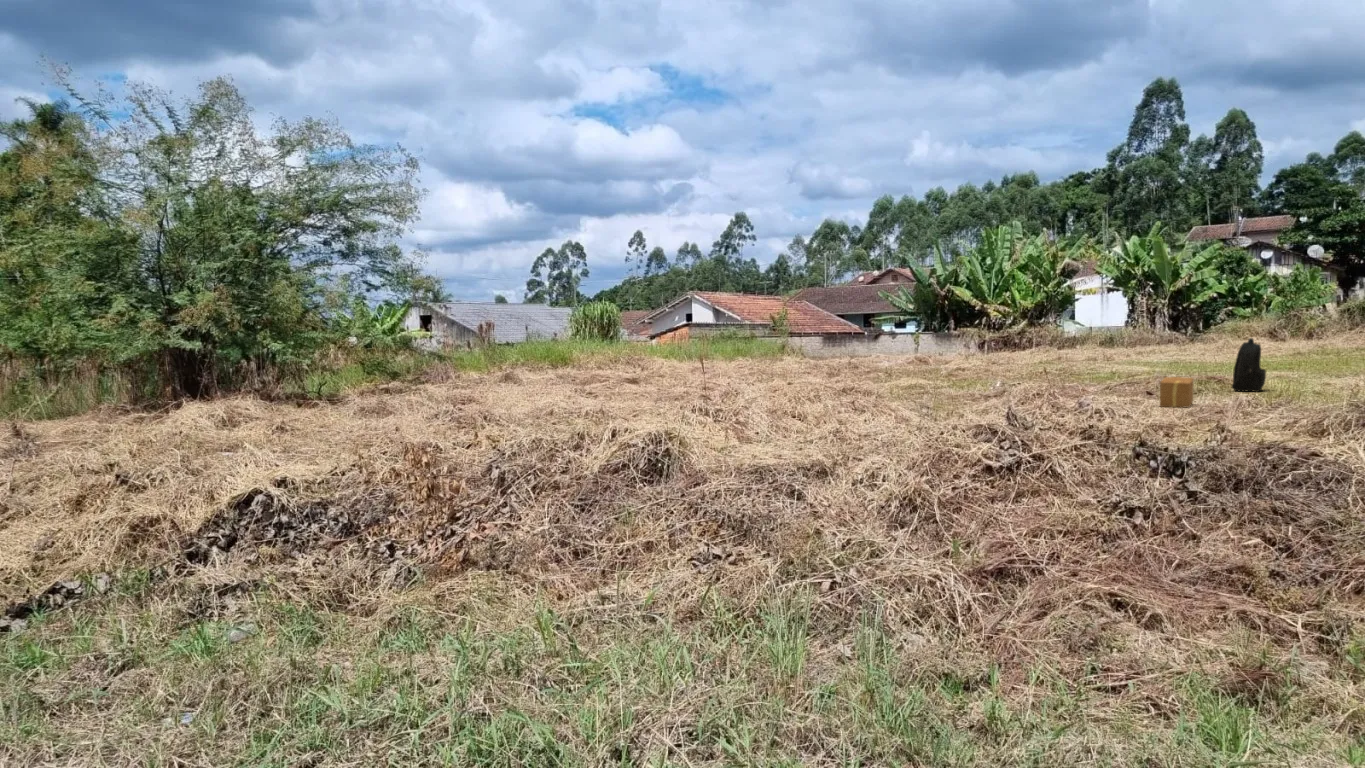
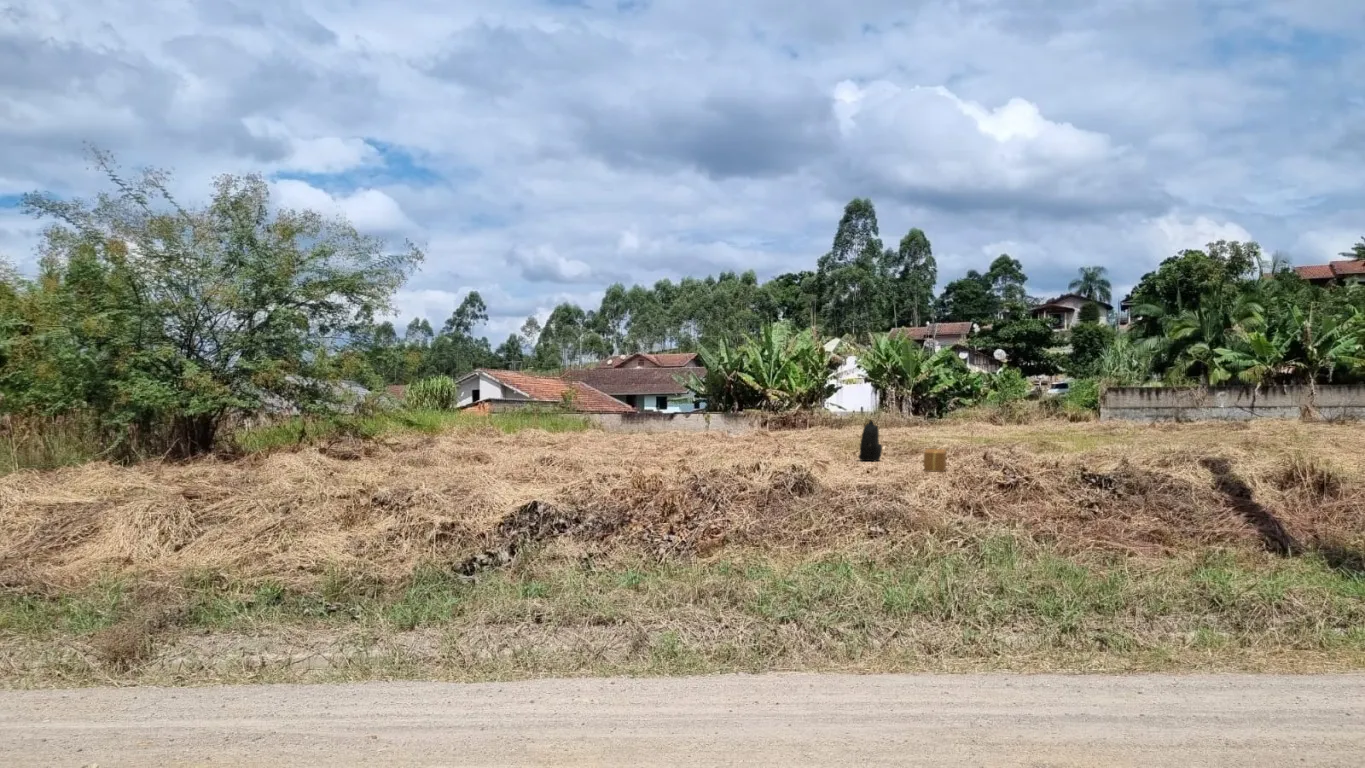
backpack: present [1232,338,1266,392] -> present [859,421,882,461]

